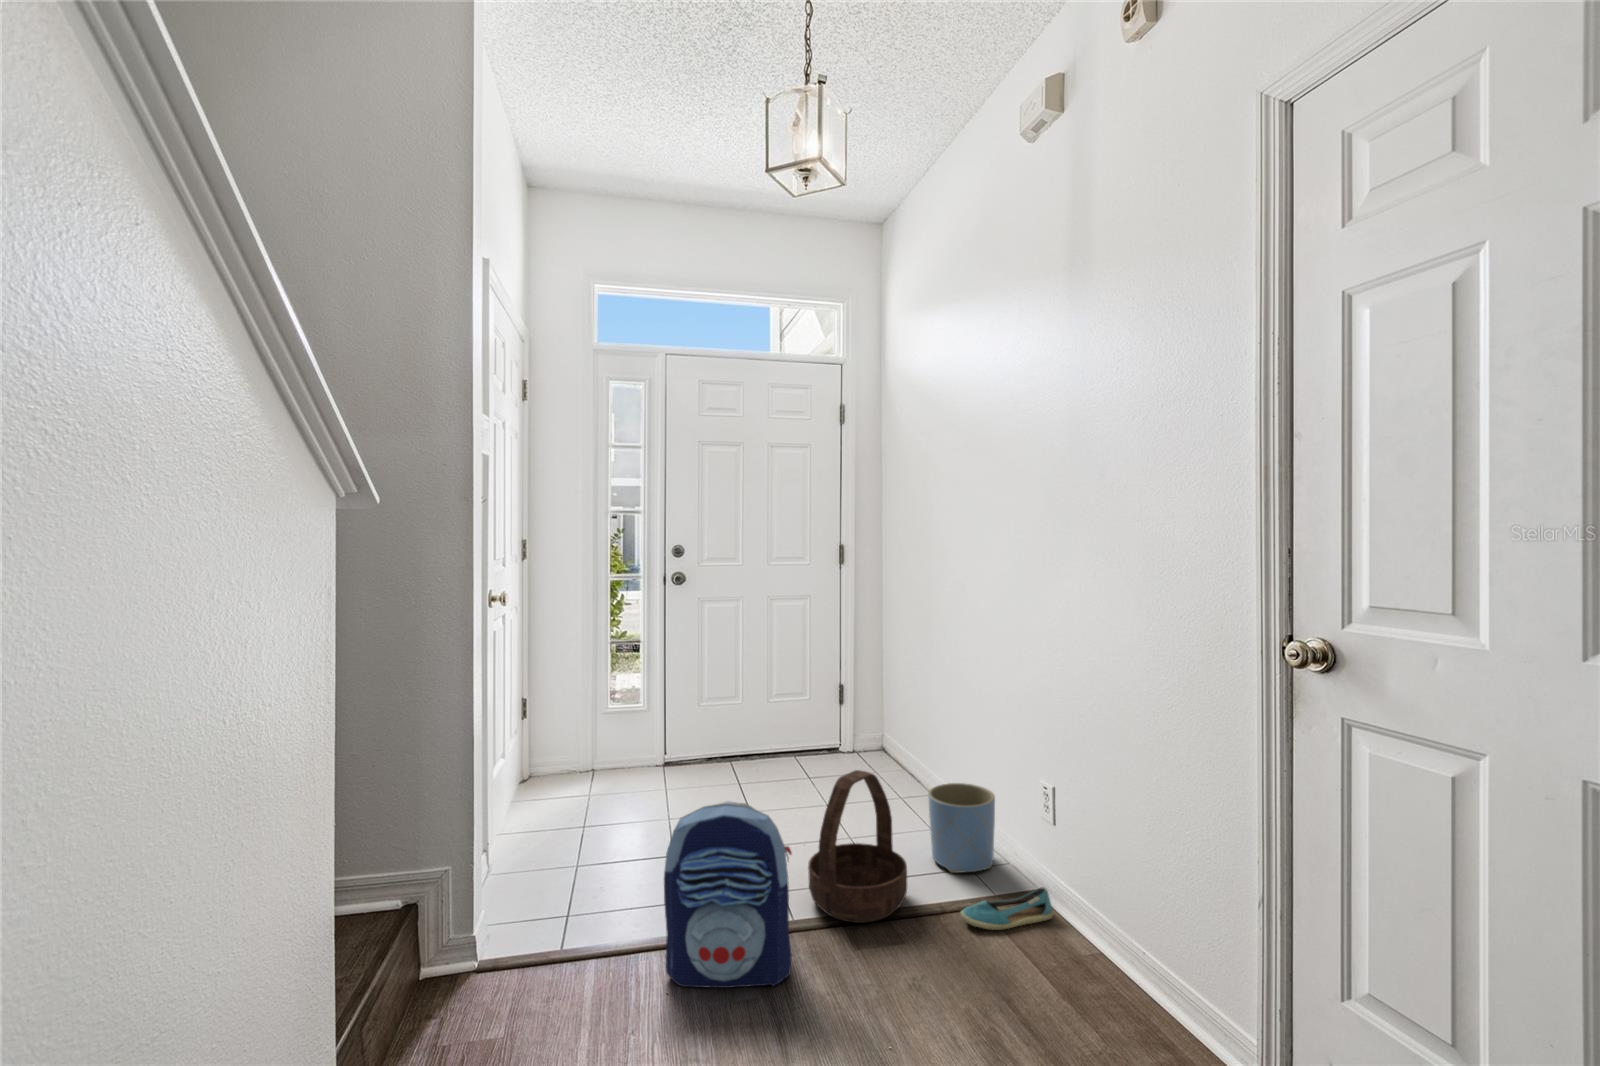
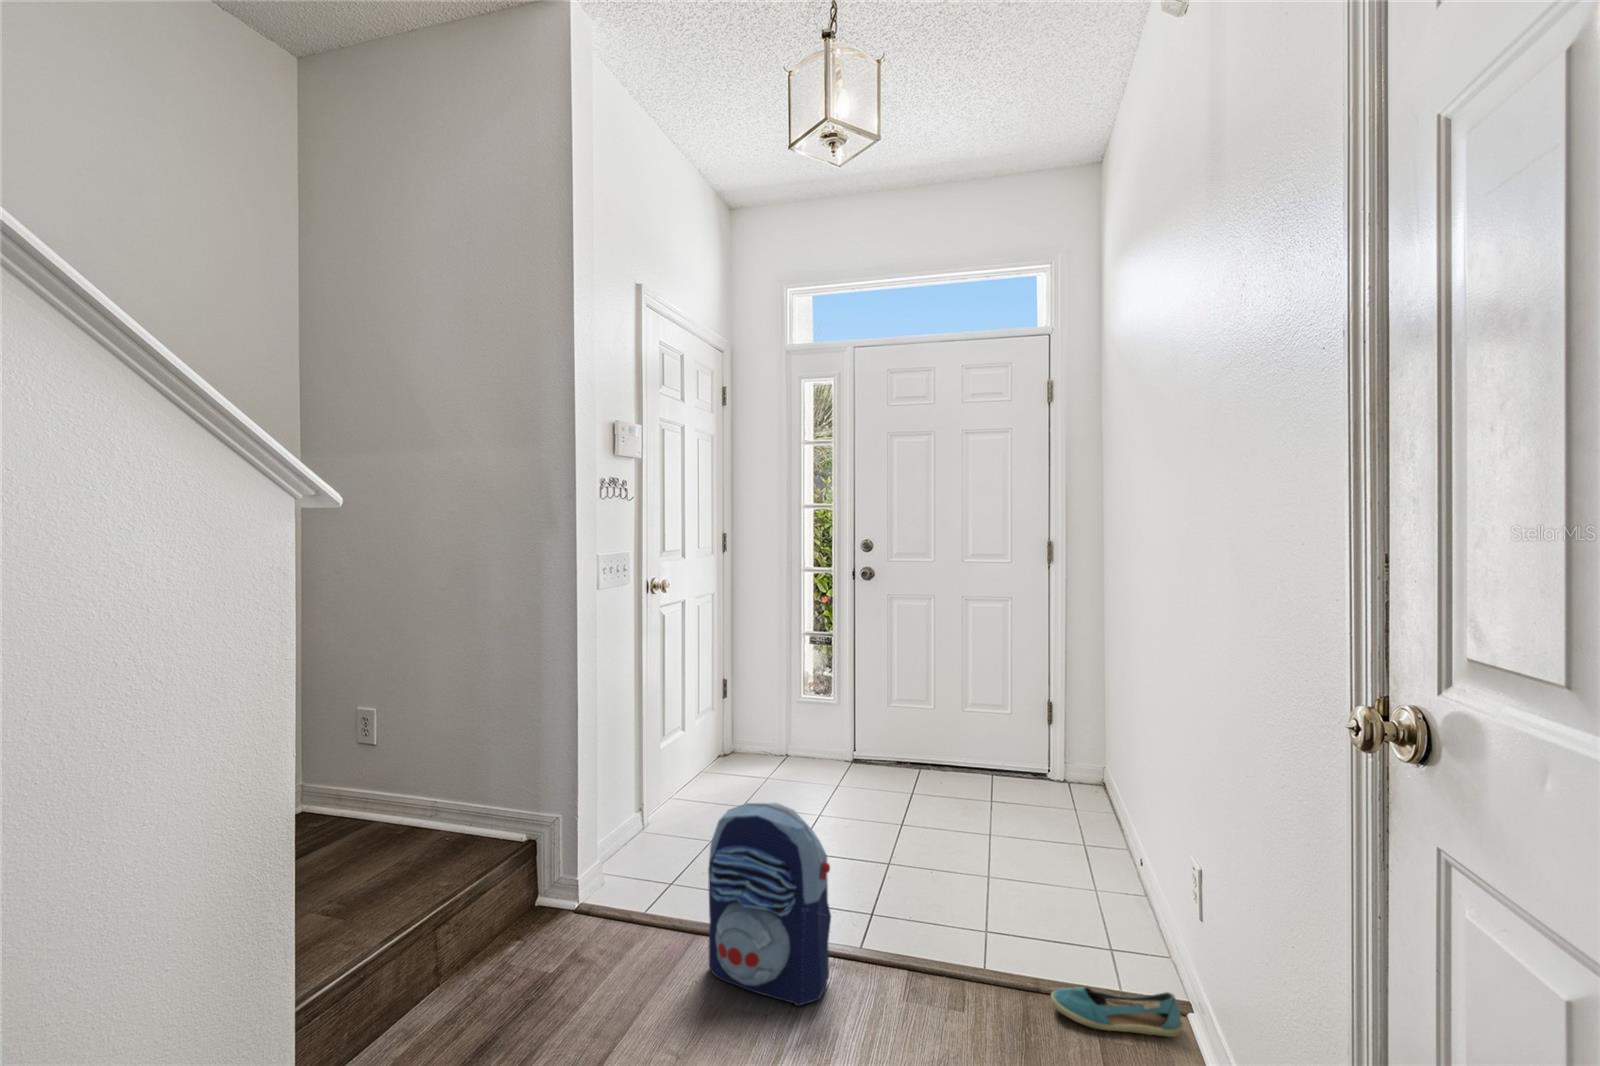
basket: present [808,770,907,923] -> none [891,798,1005,973]
planter: present [928,783,995,873] -> none [1065,837,1151,953]

